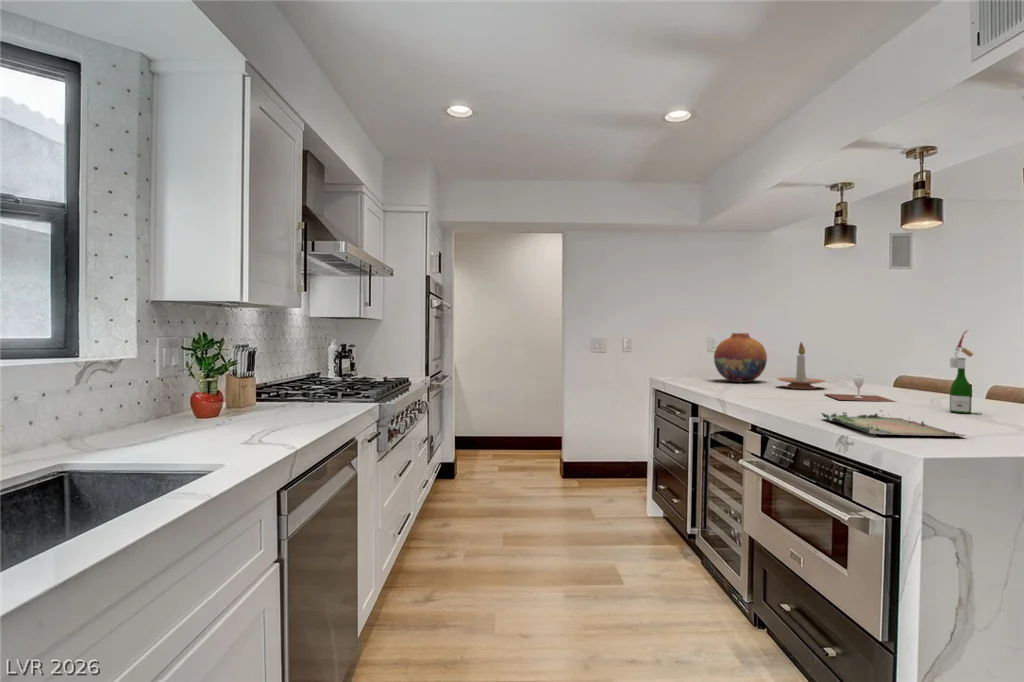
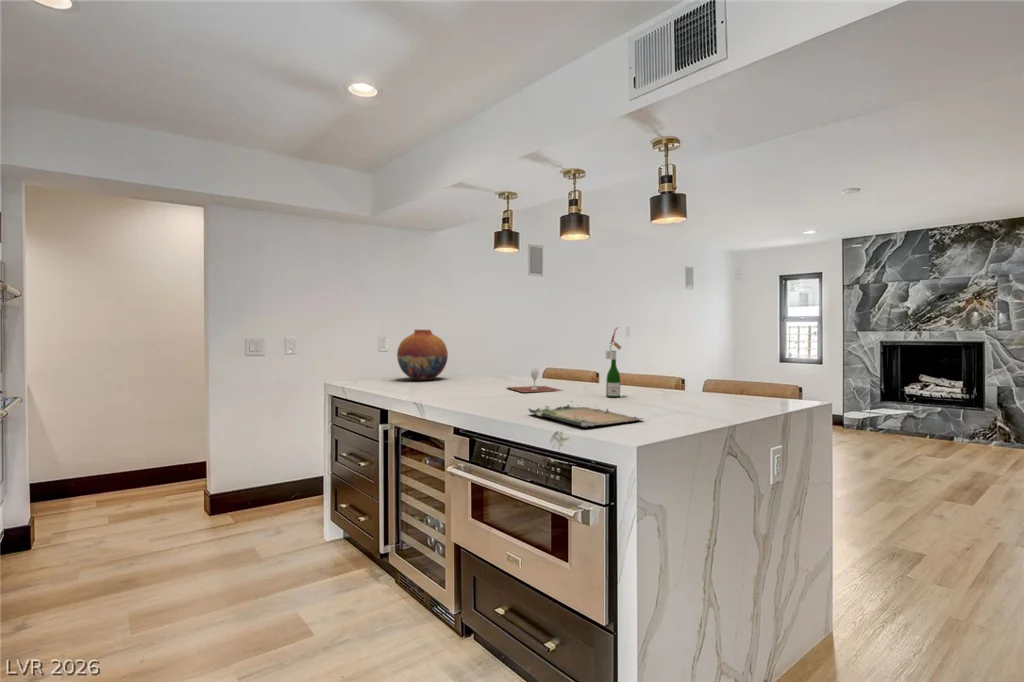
candle holder: present [777,342,825,389] -> none [460,338,502,384]

